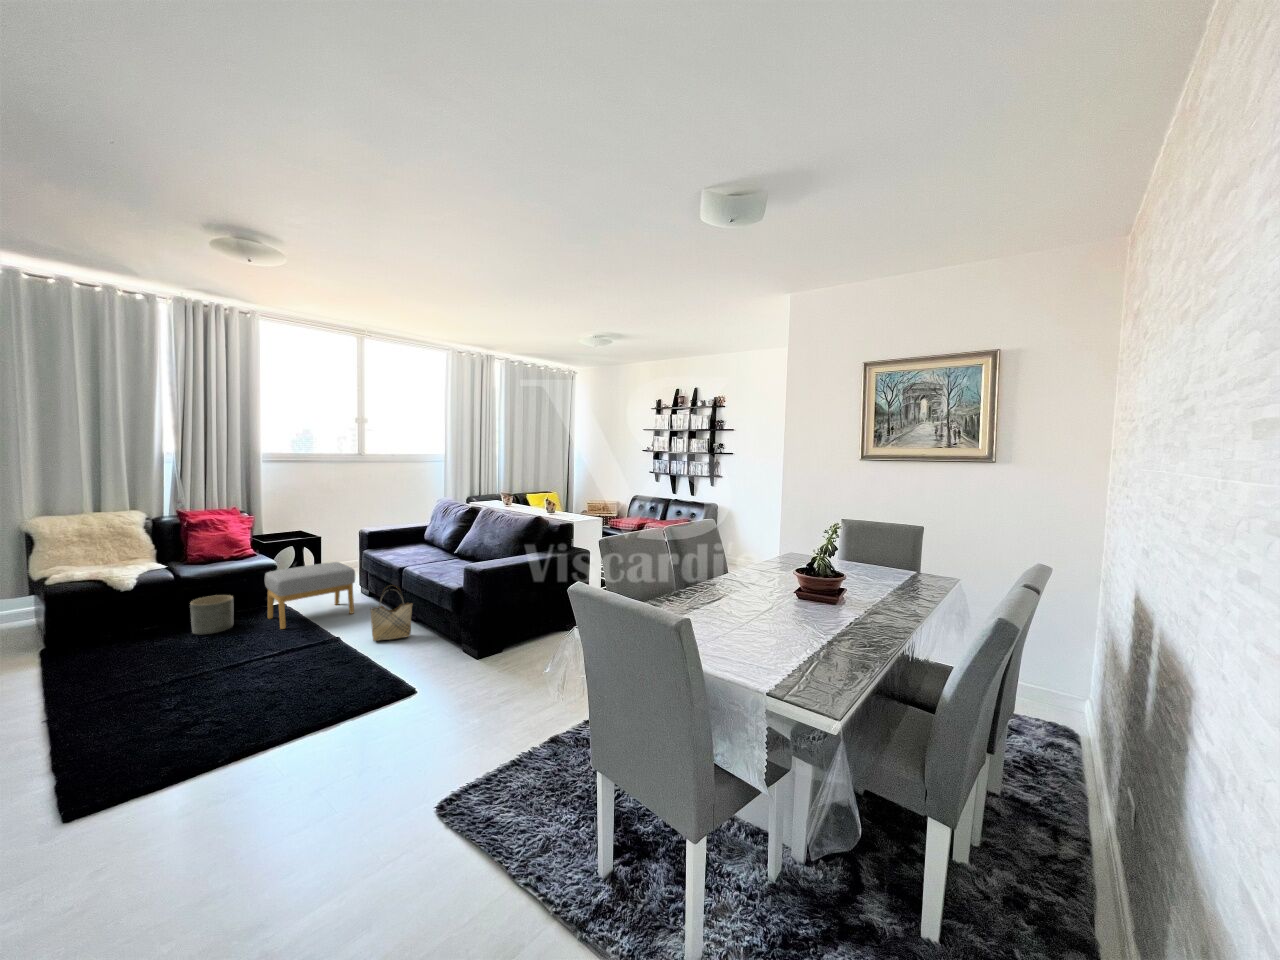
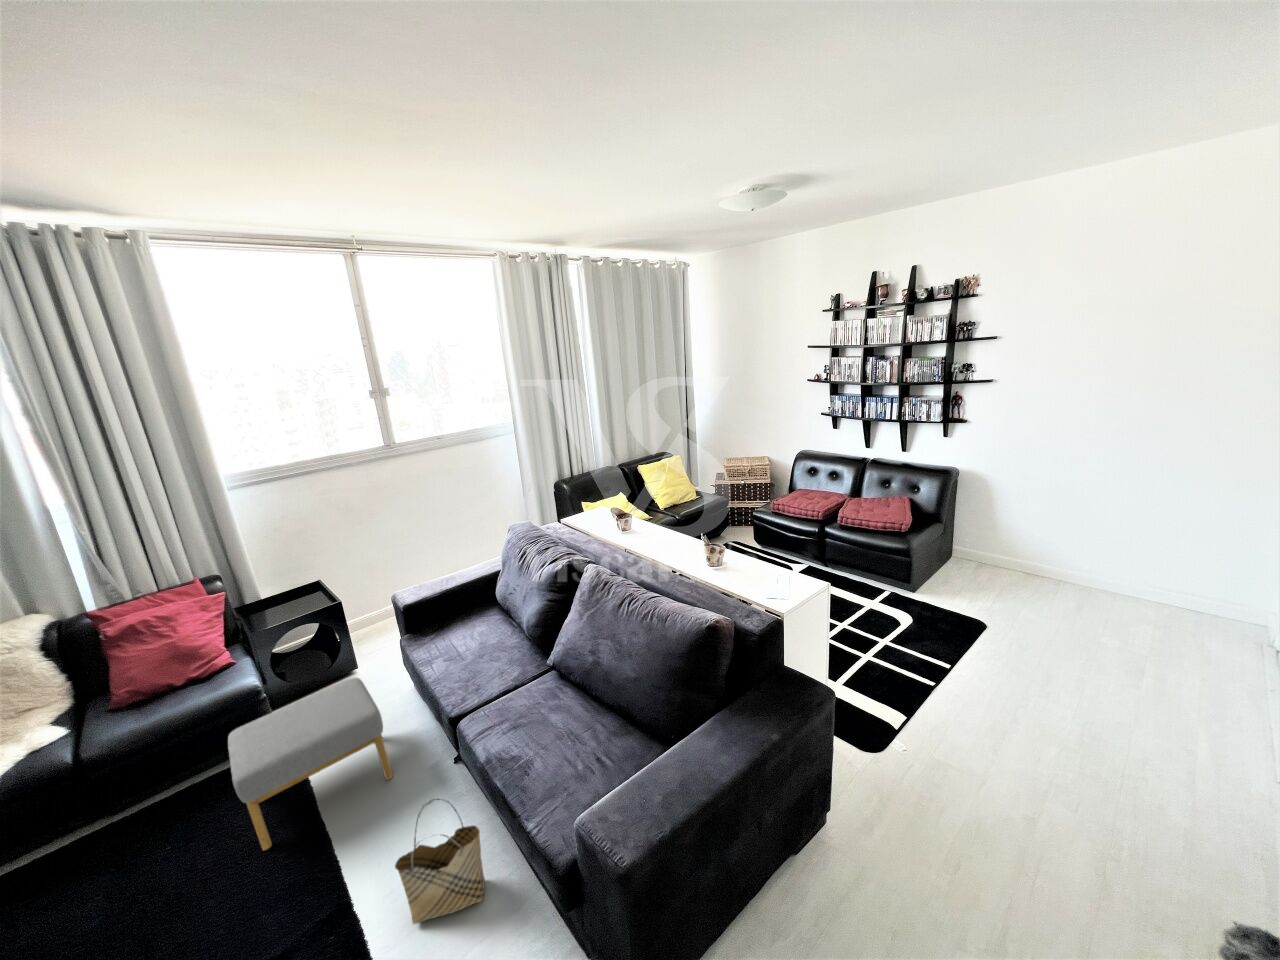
planter: present [190,595,233,635] -> none [97,782,192,875]

